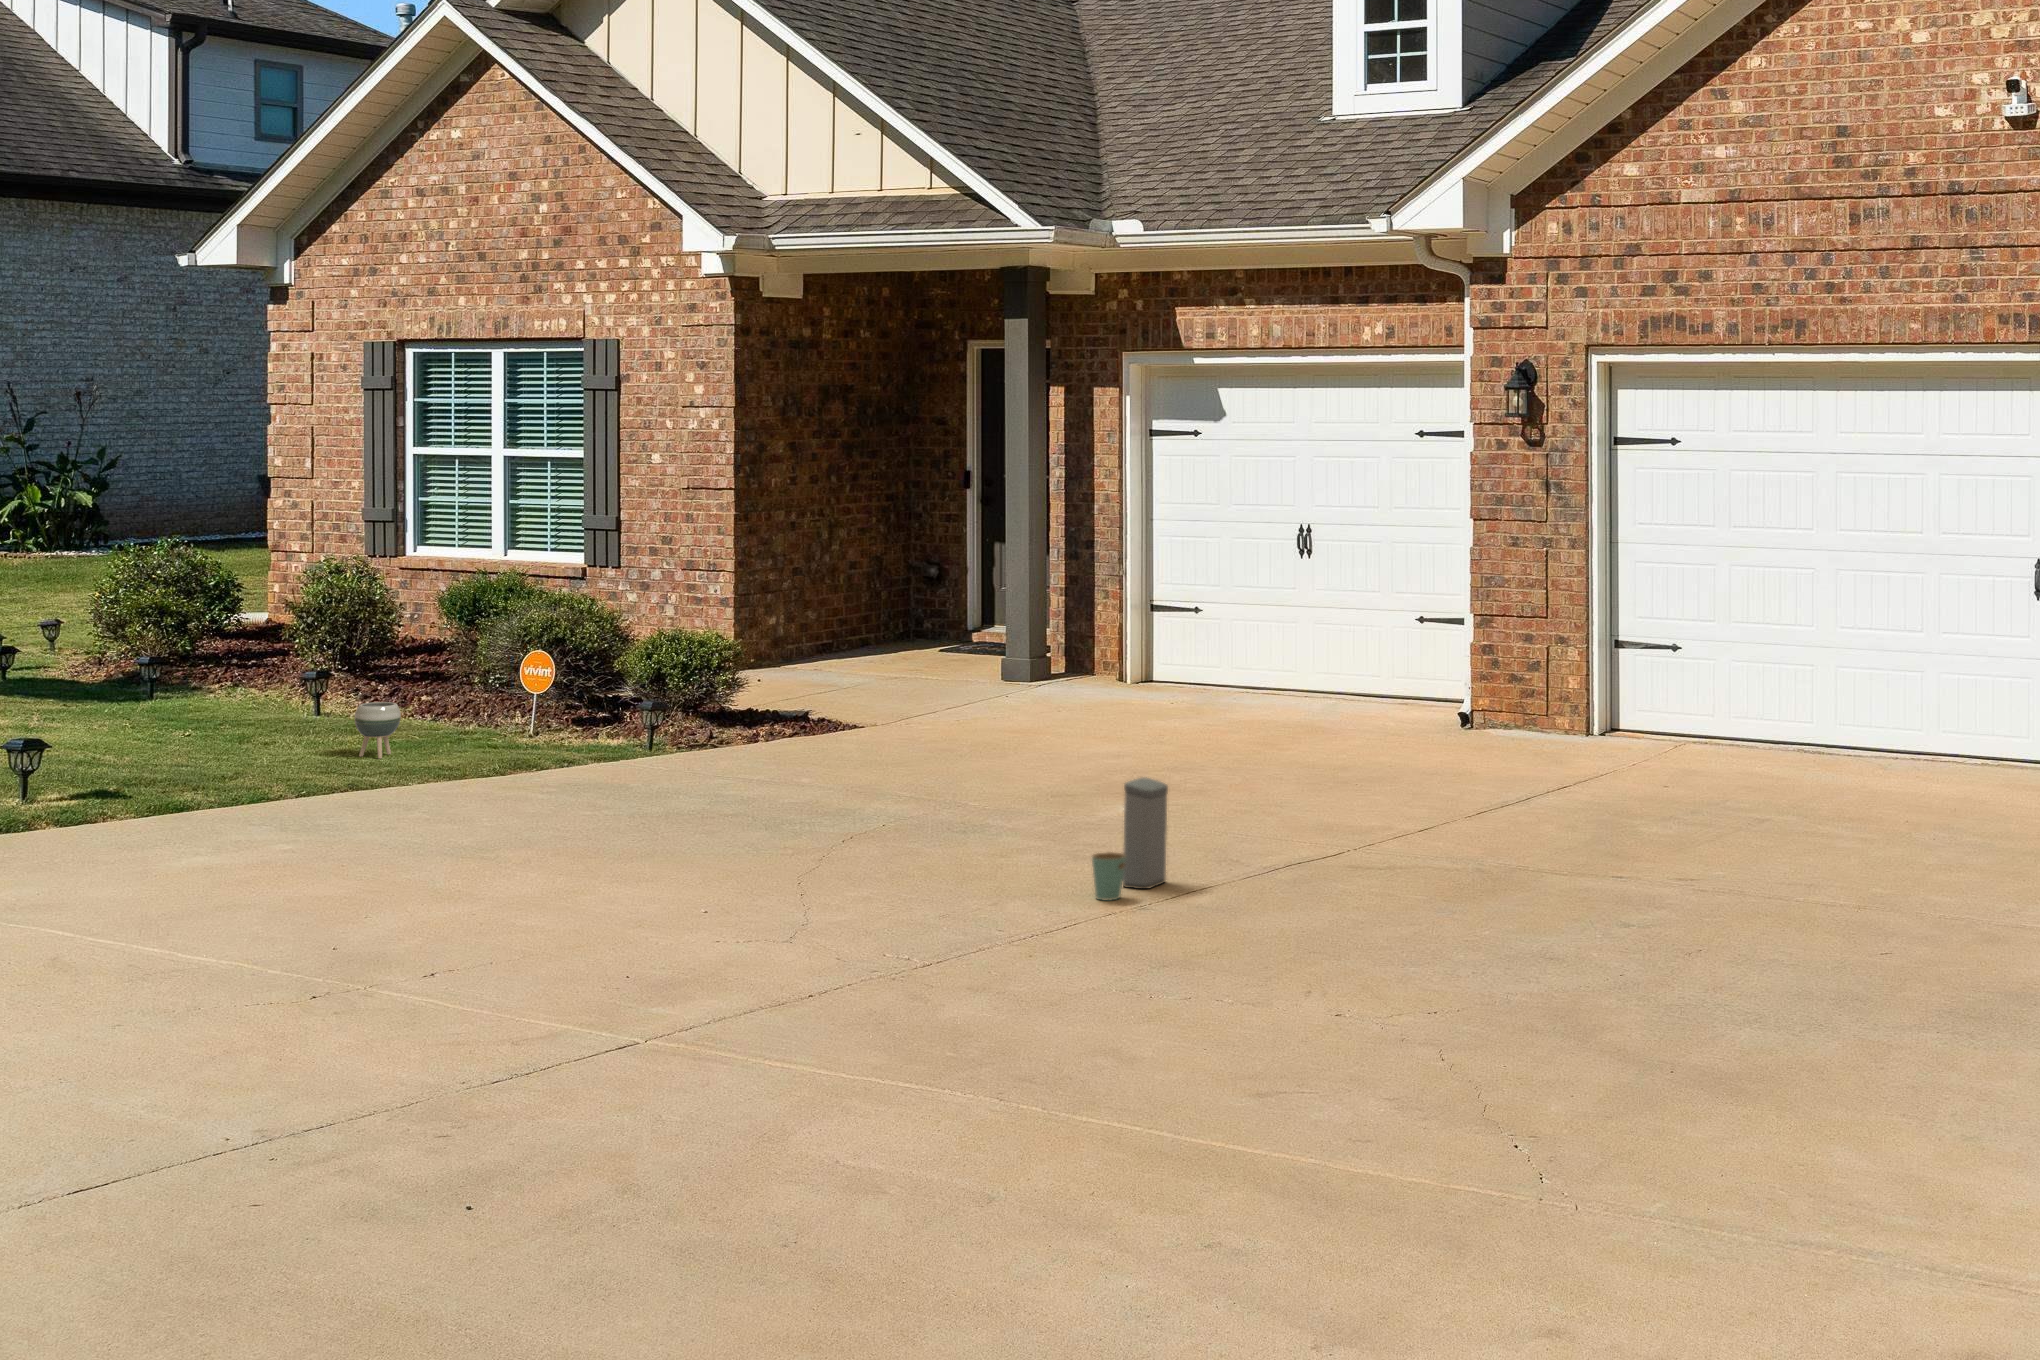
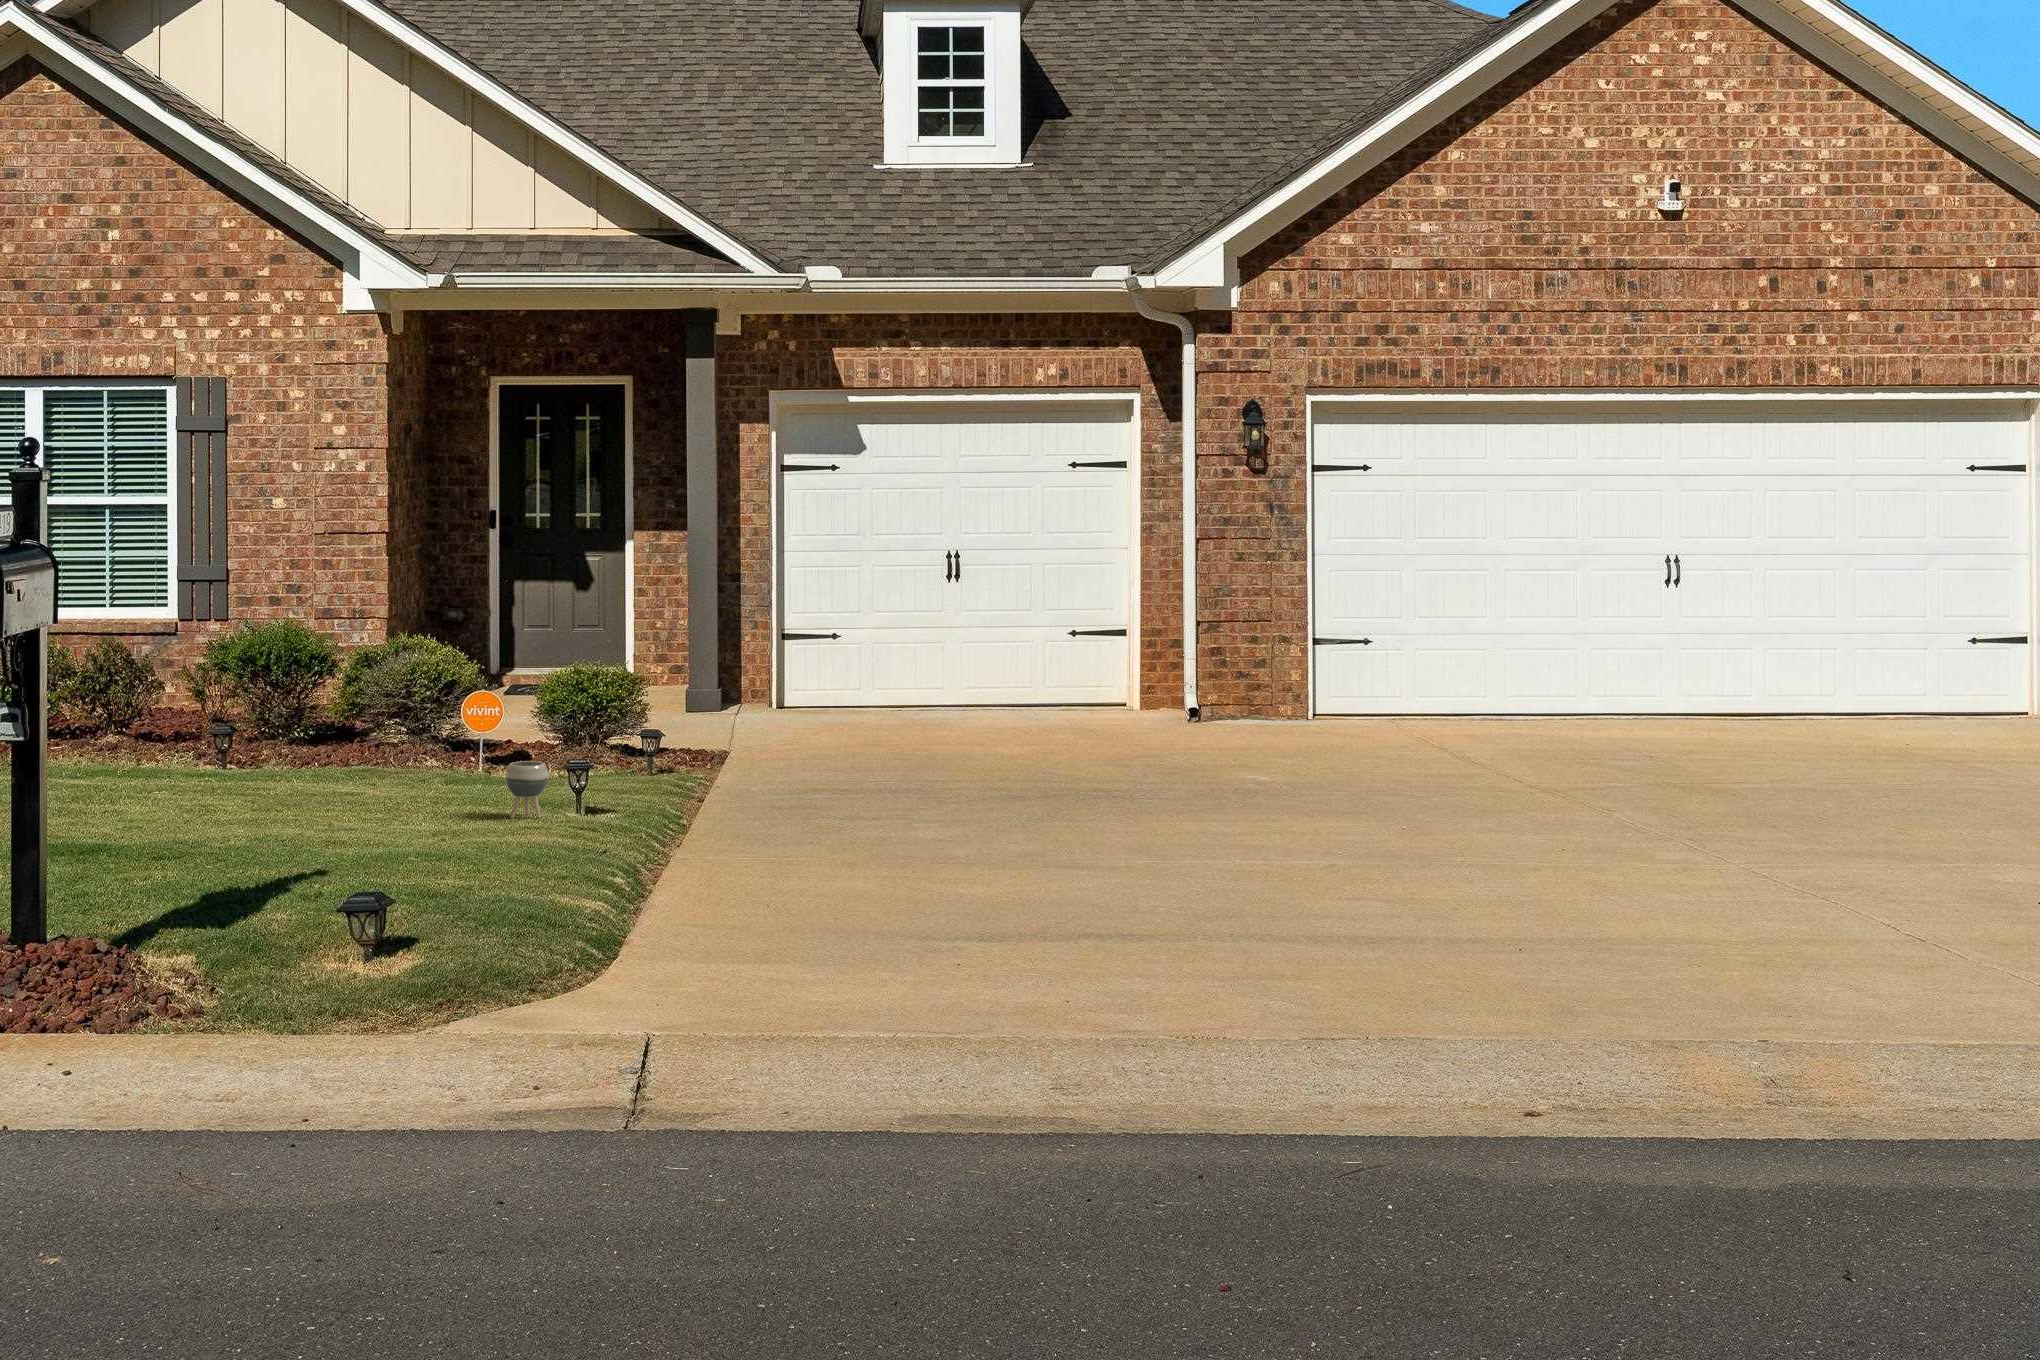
trash can: present [1092,777,1168,900] -> none [1537,753,1590,851]

